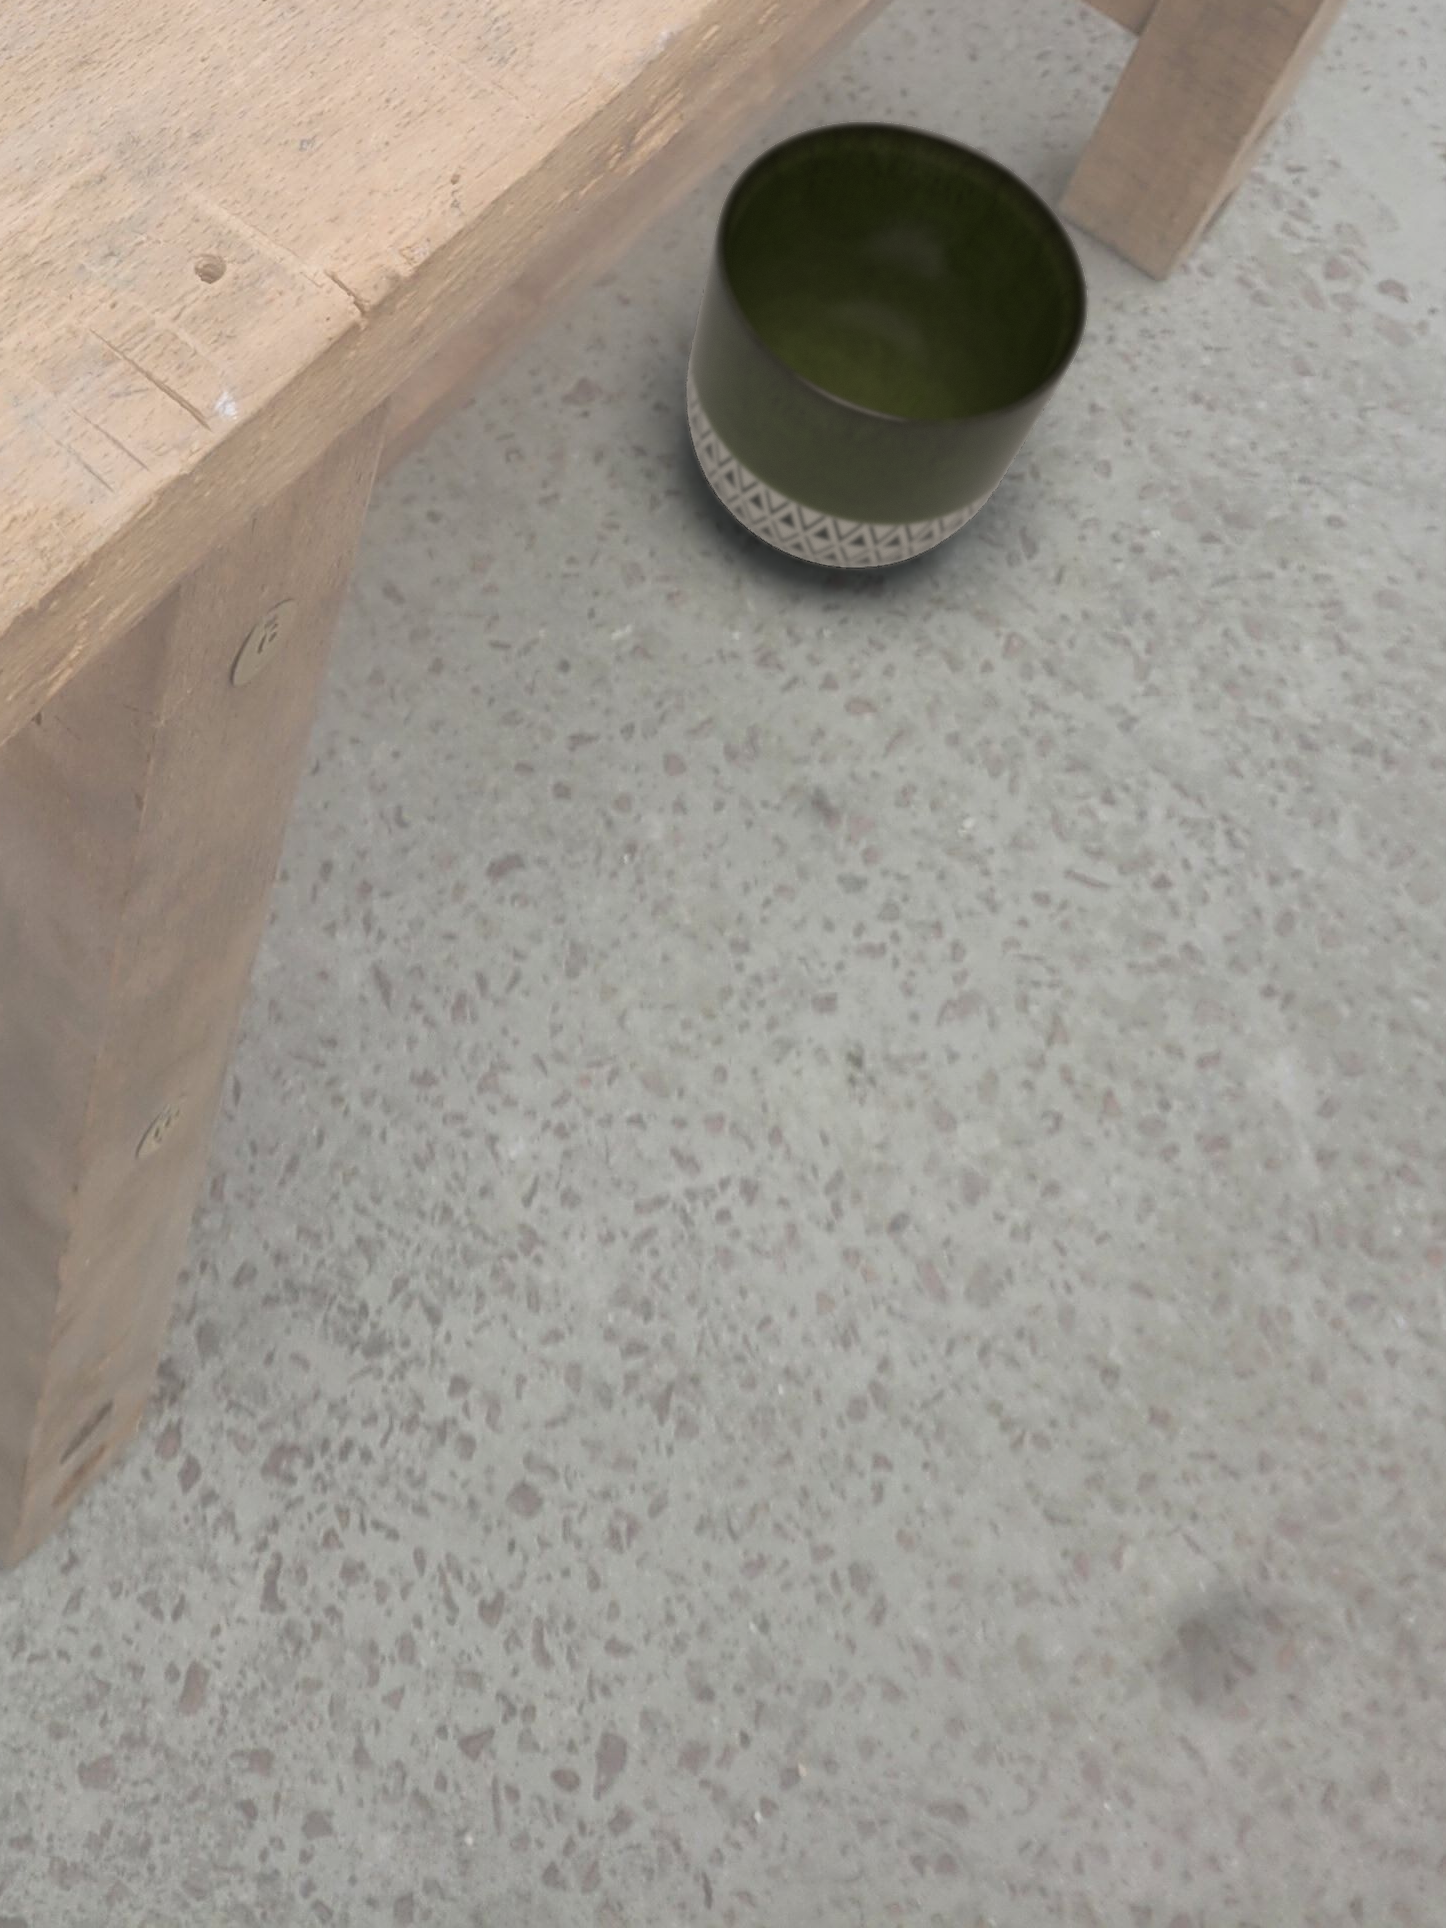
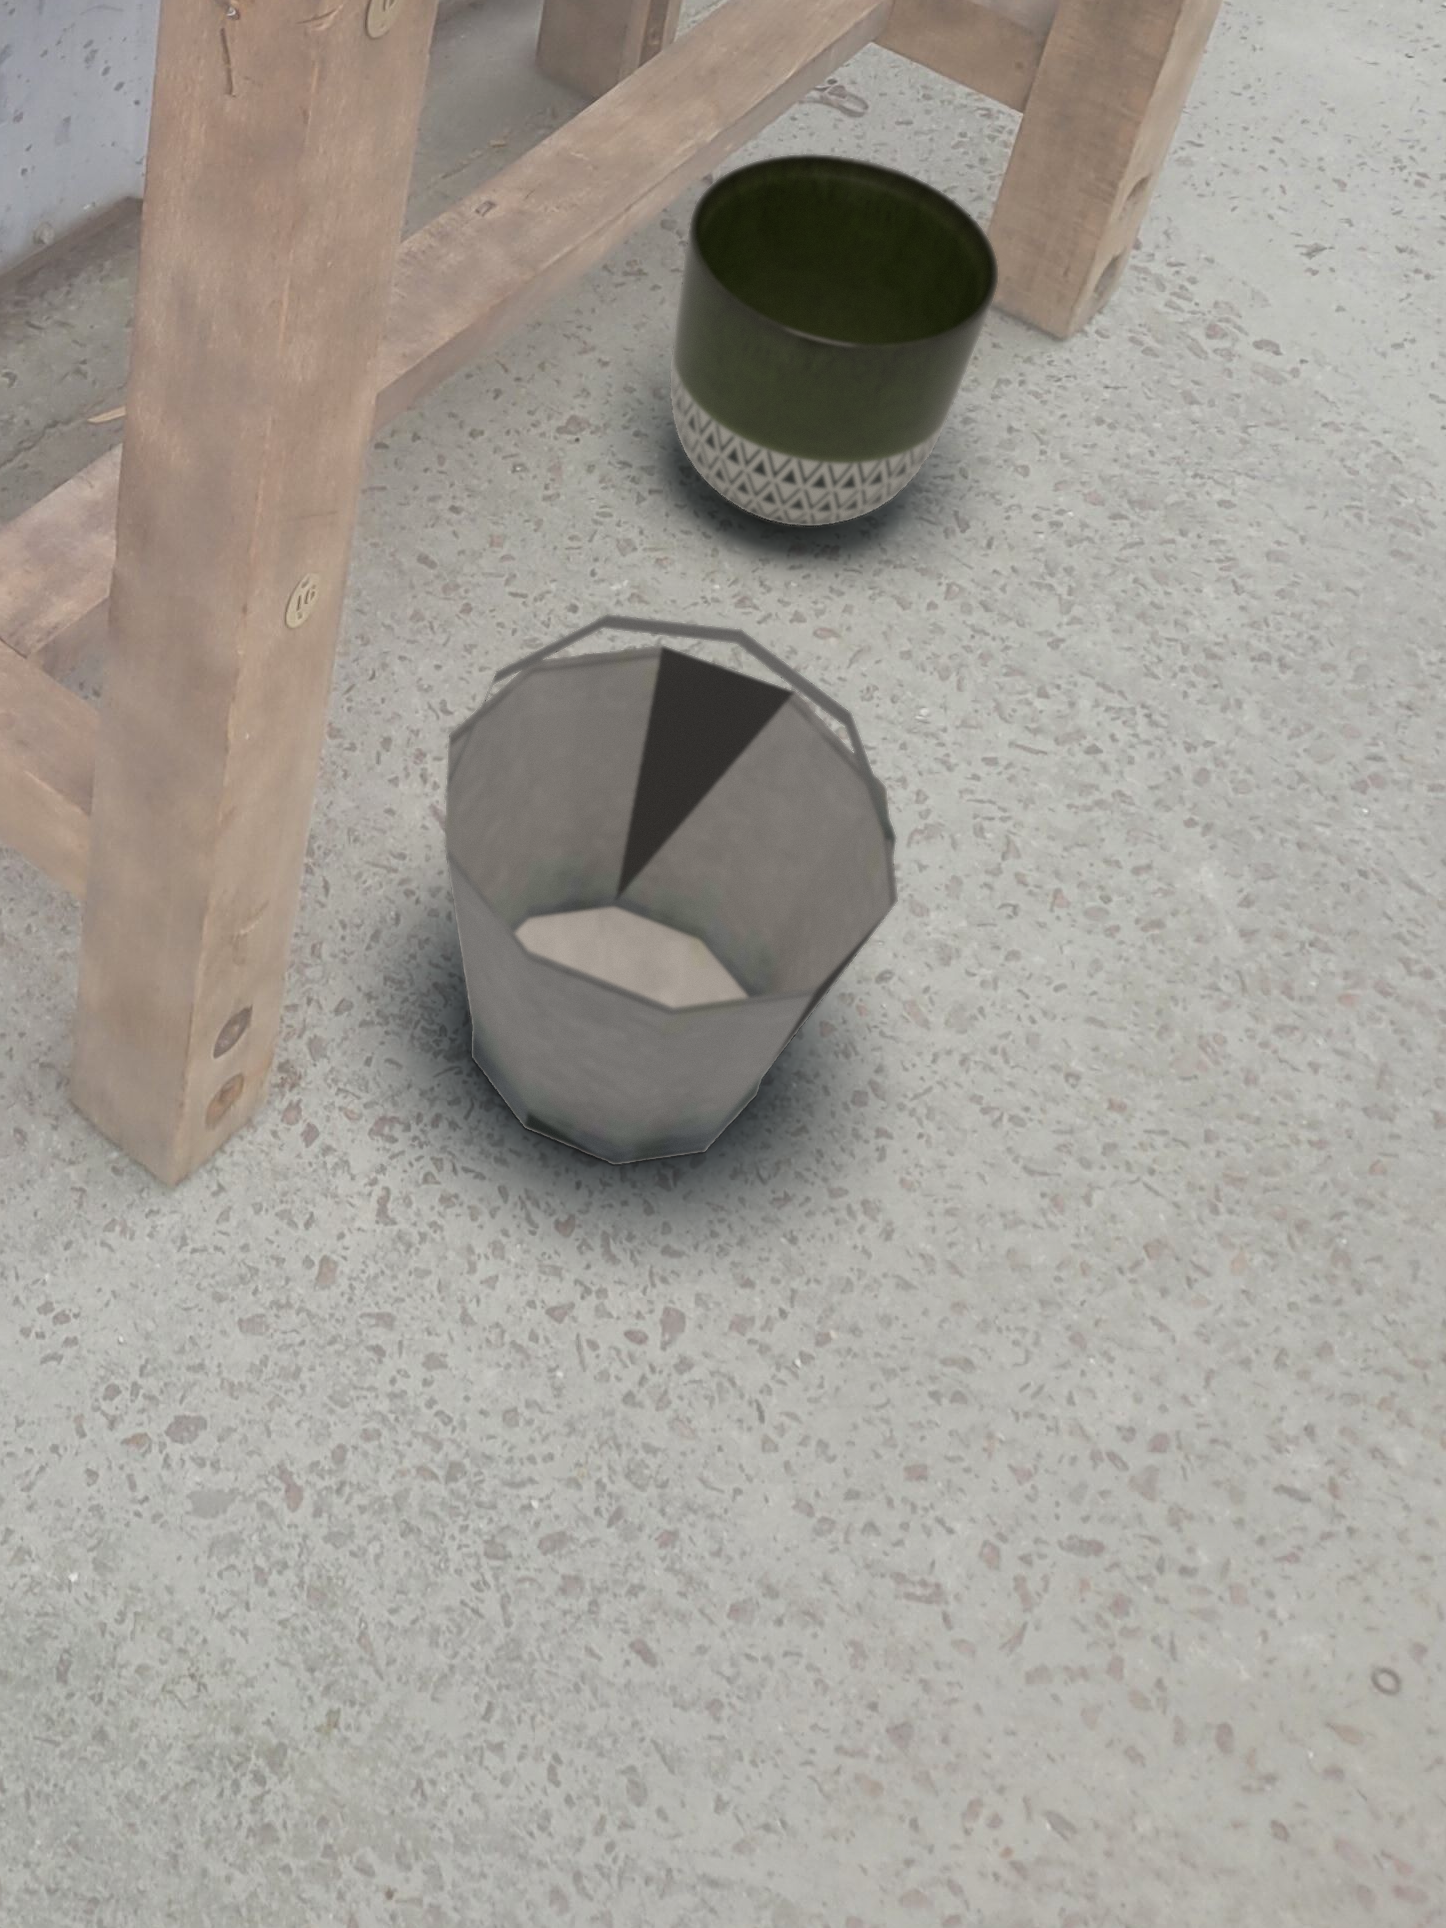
bucket: none [354,875,918,1513] -> present [444,615,898,1165]

